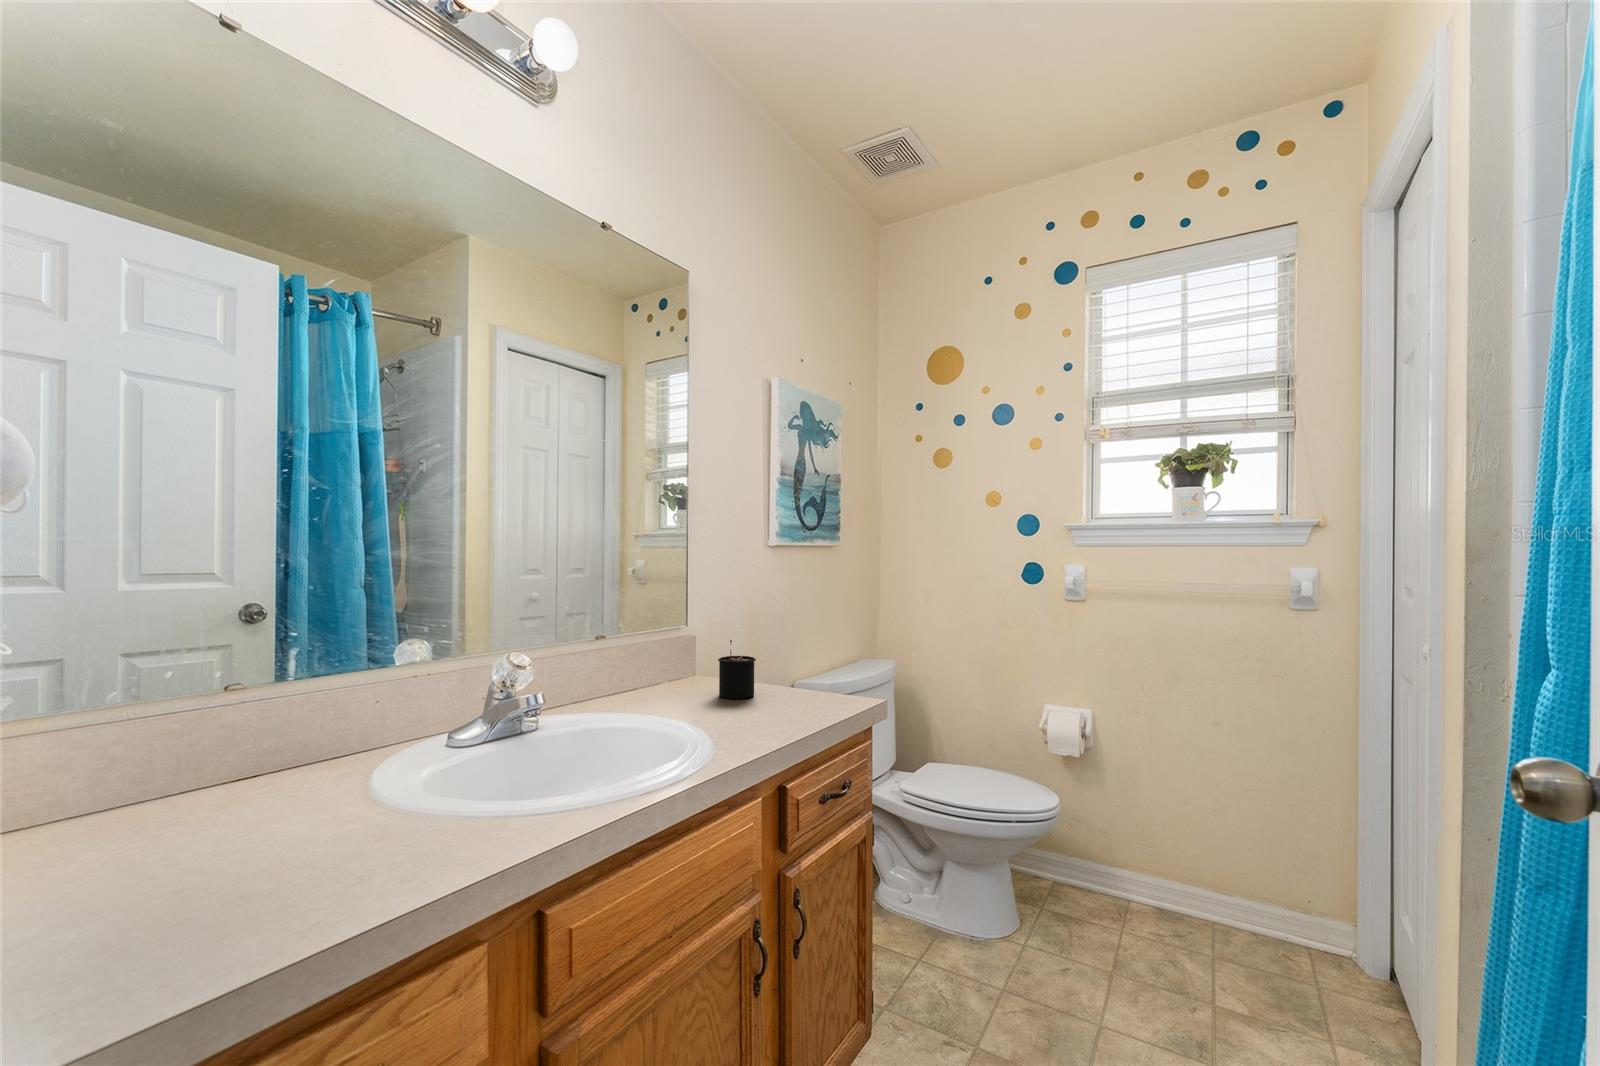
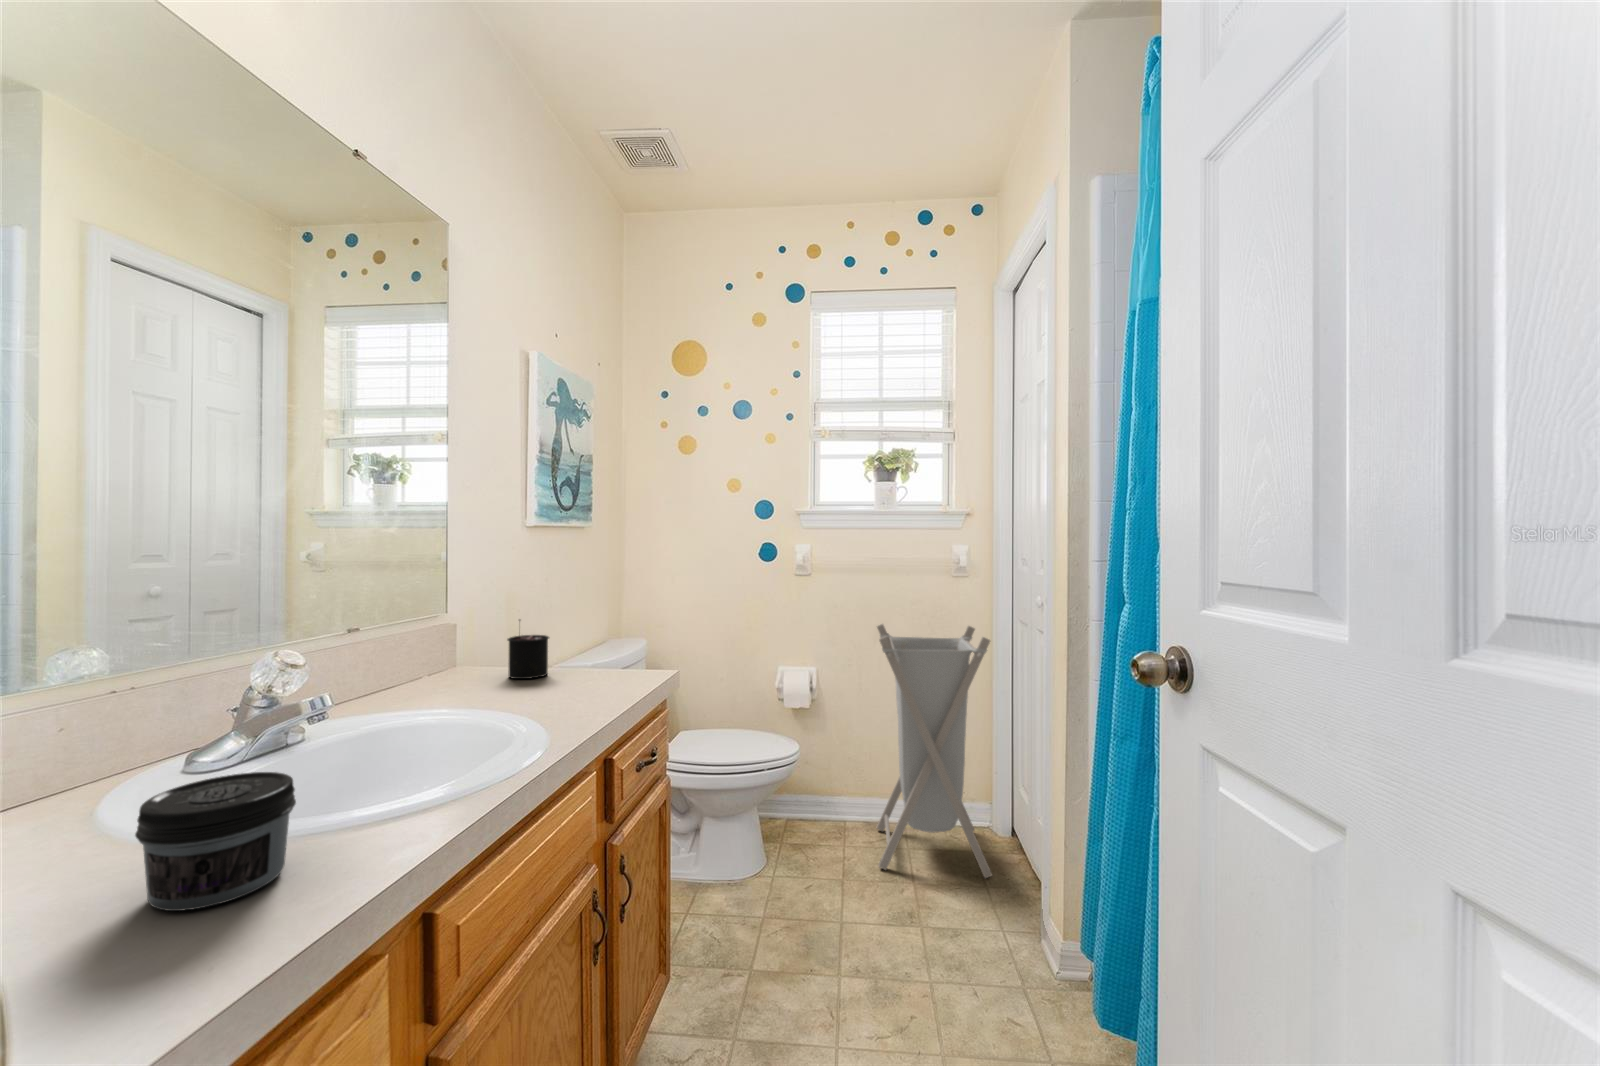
laundry hamper: none [1163,665,1339,1027] -> present [877,624,992,878]
jar: none [323,769,433,872] -> present [135,772,296,911]

